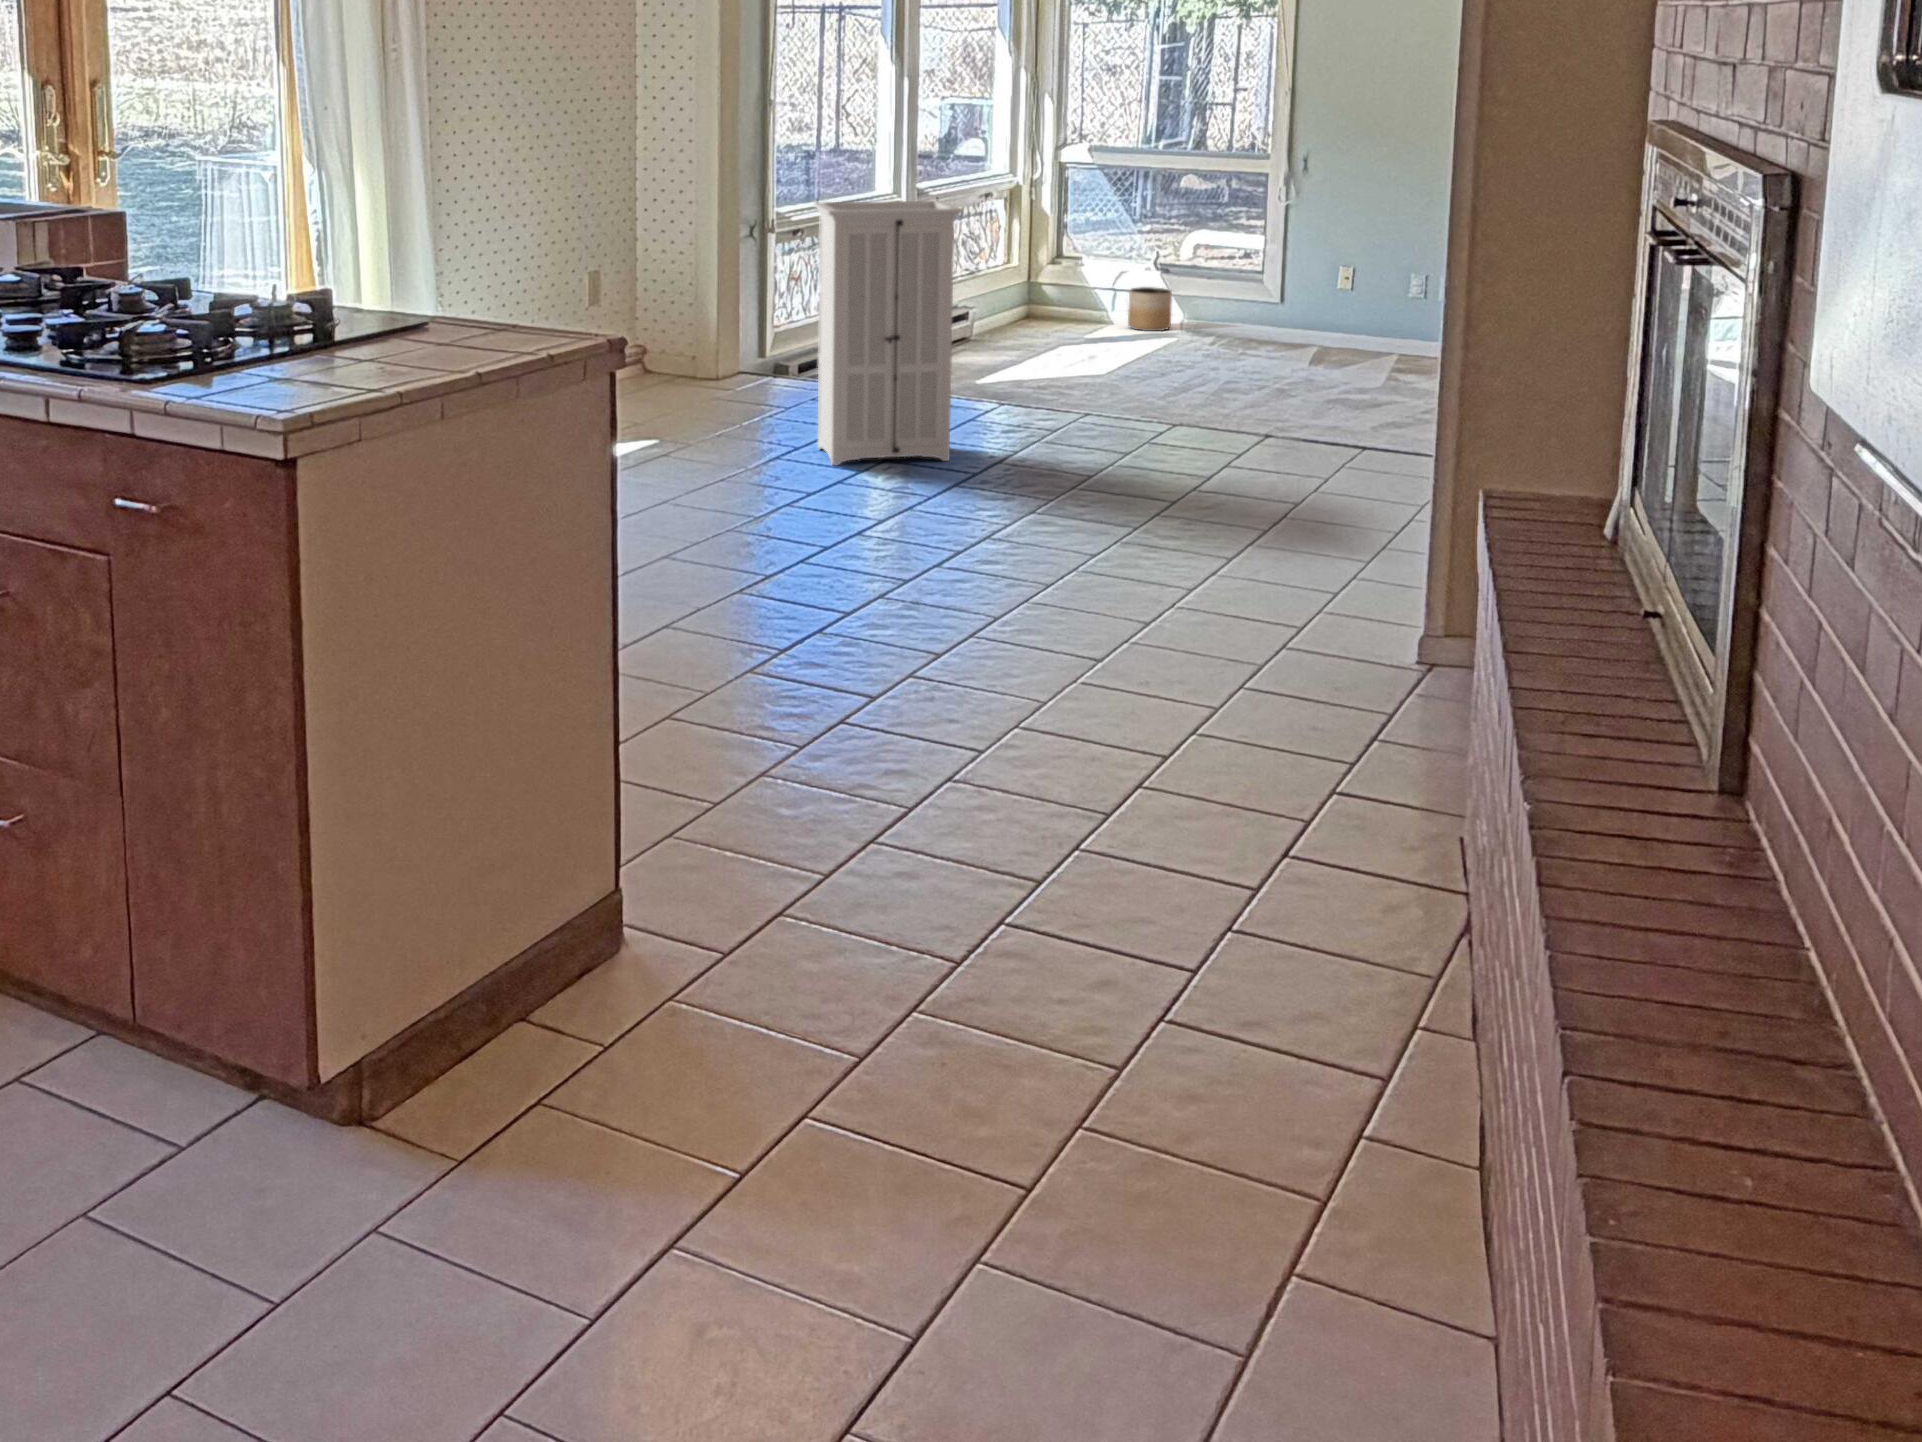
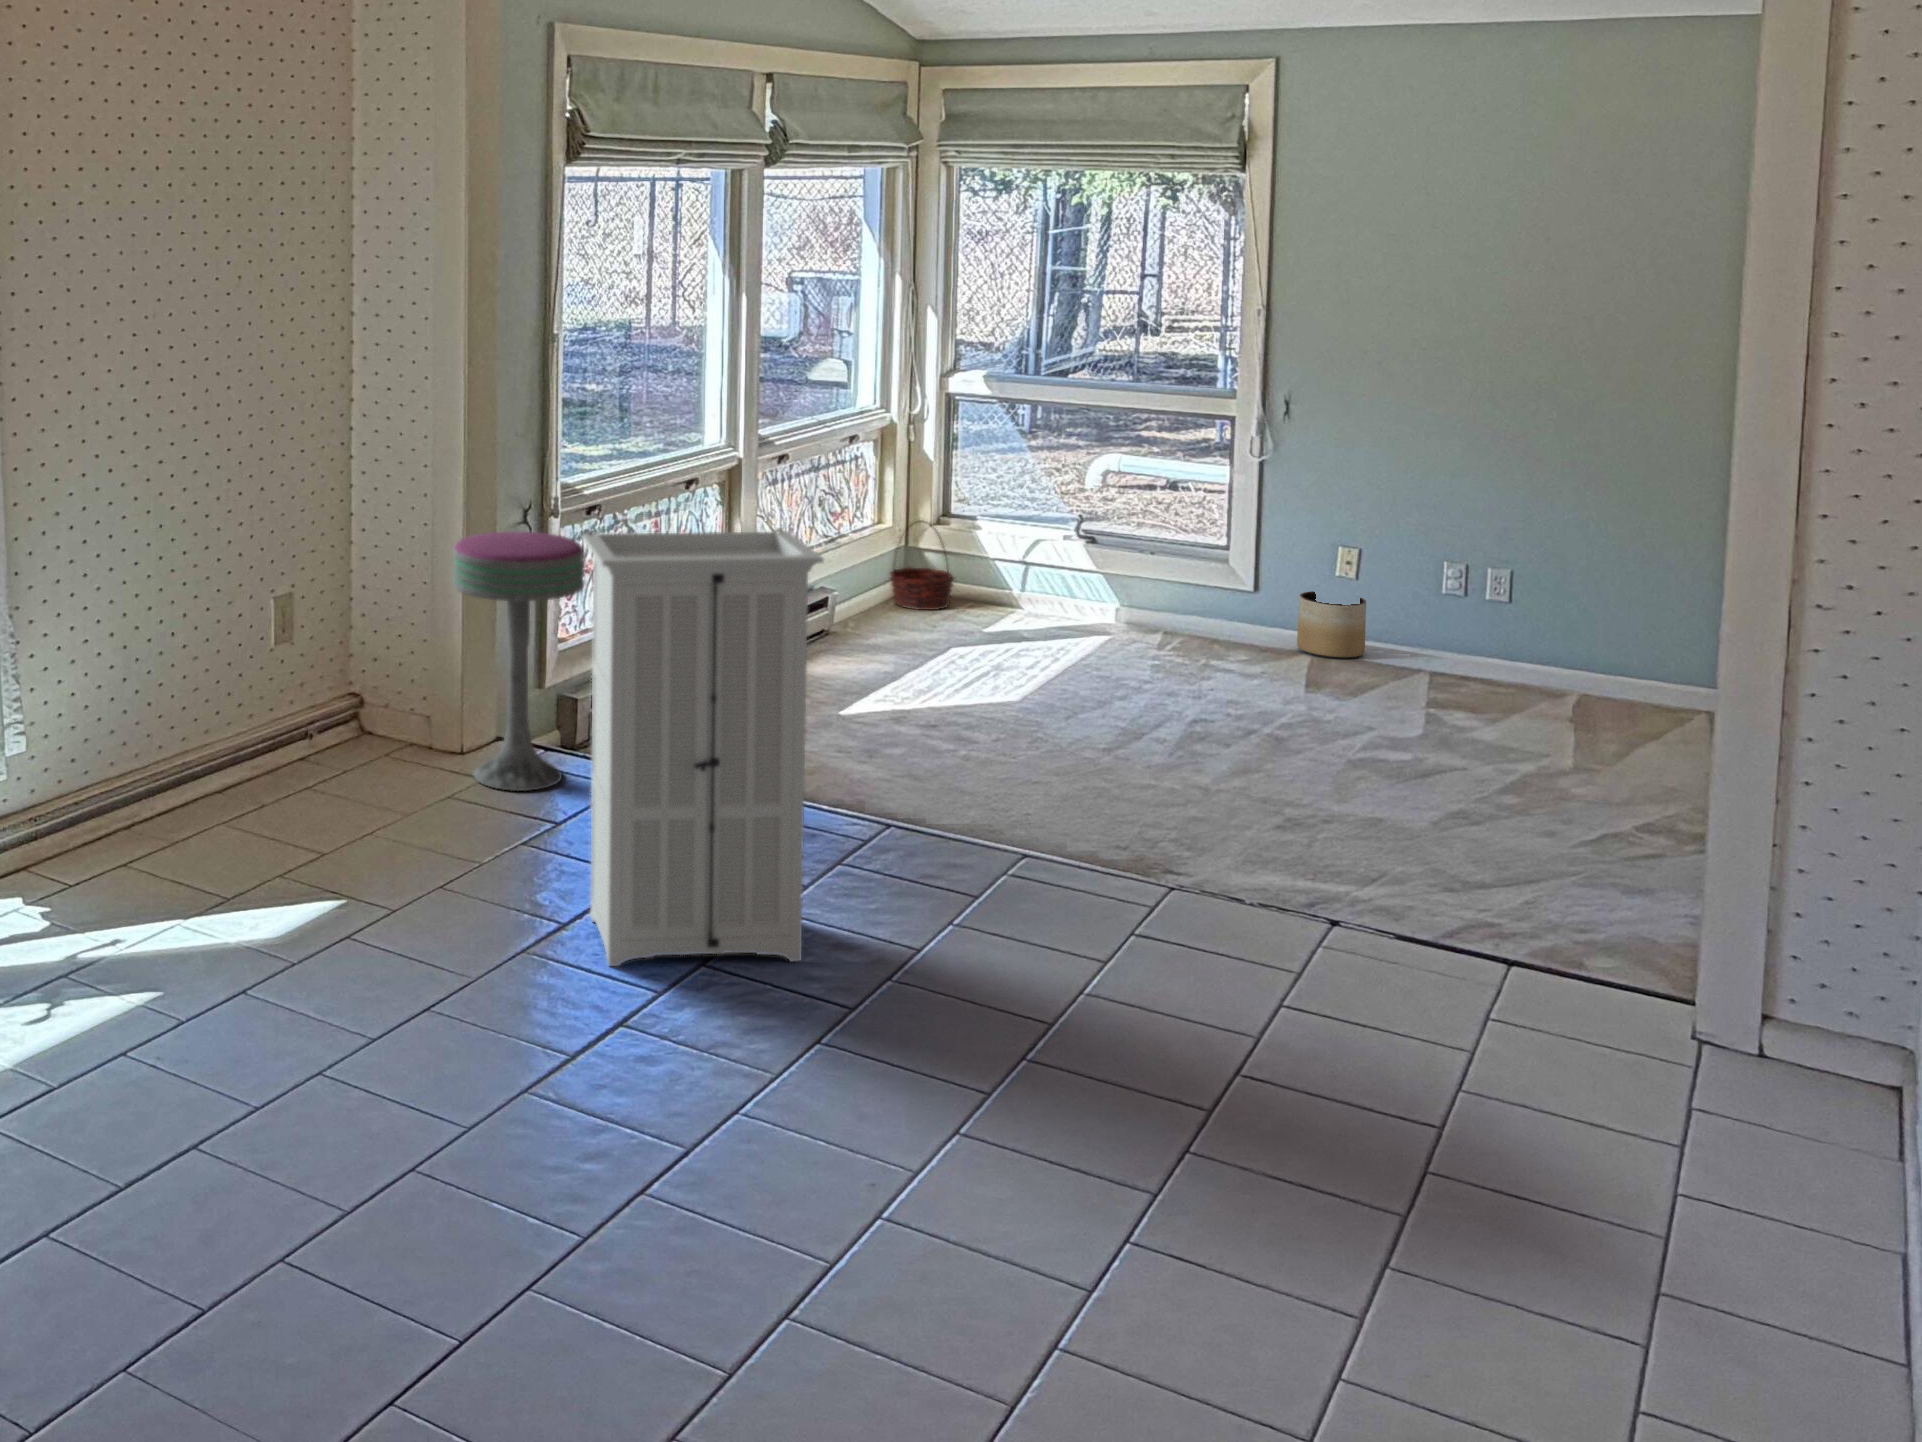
bar stool: none [713,228,803,399] -> present [453,531,584,791]
basket: none [1015,260,1065,329] -> present [890,521,954,610]
planter: present [1128,287,1172,331] -> present [1297,591,1366,659]

